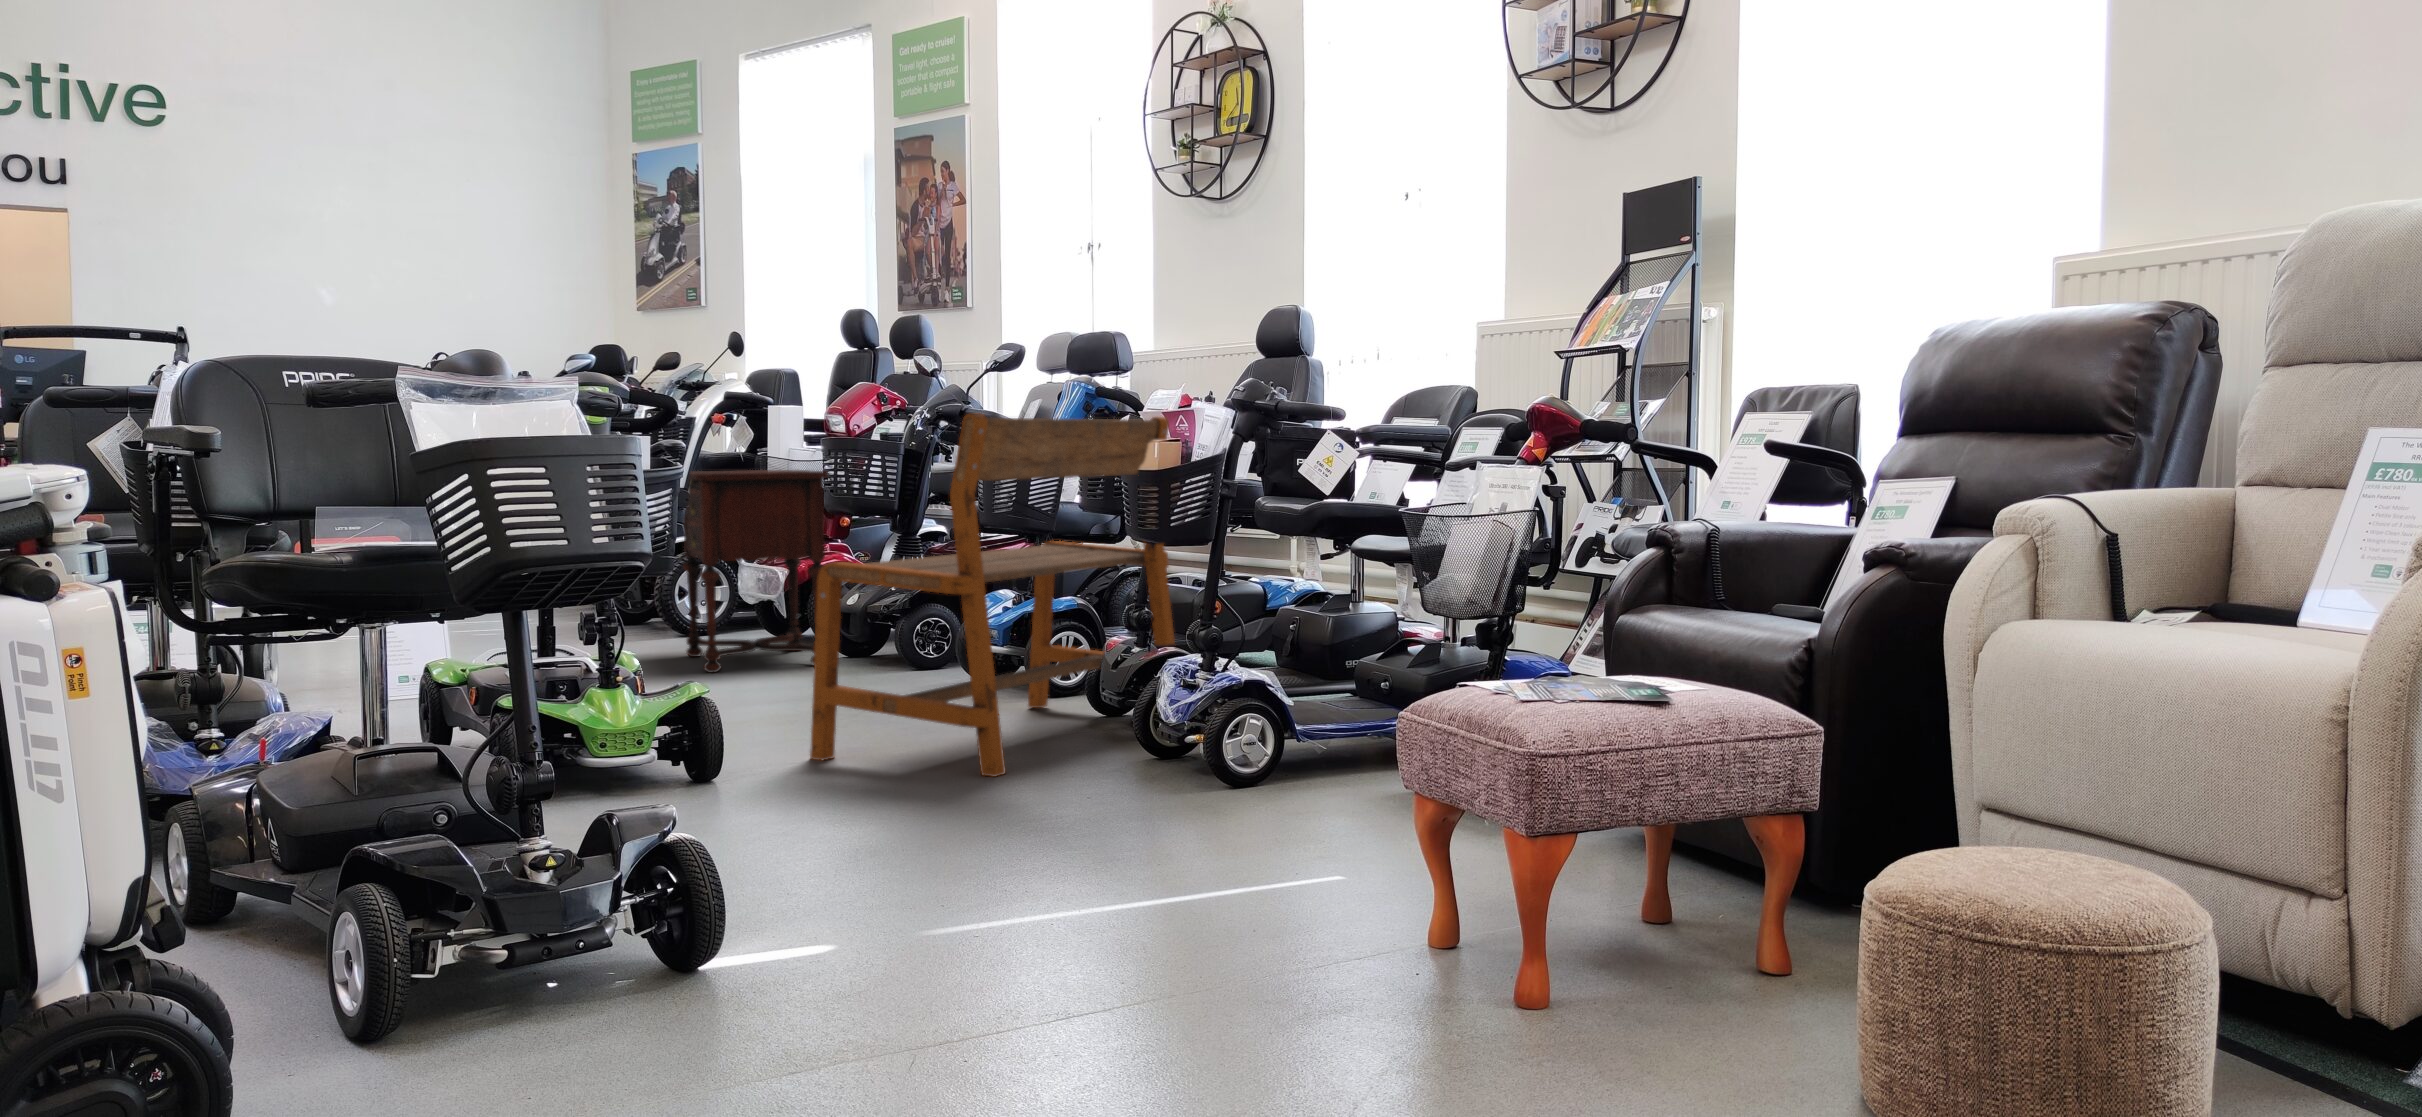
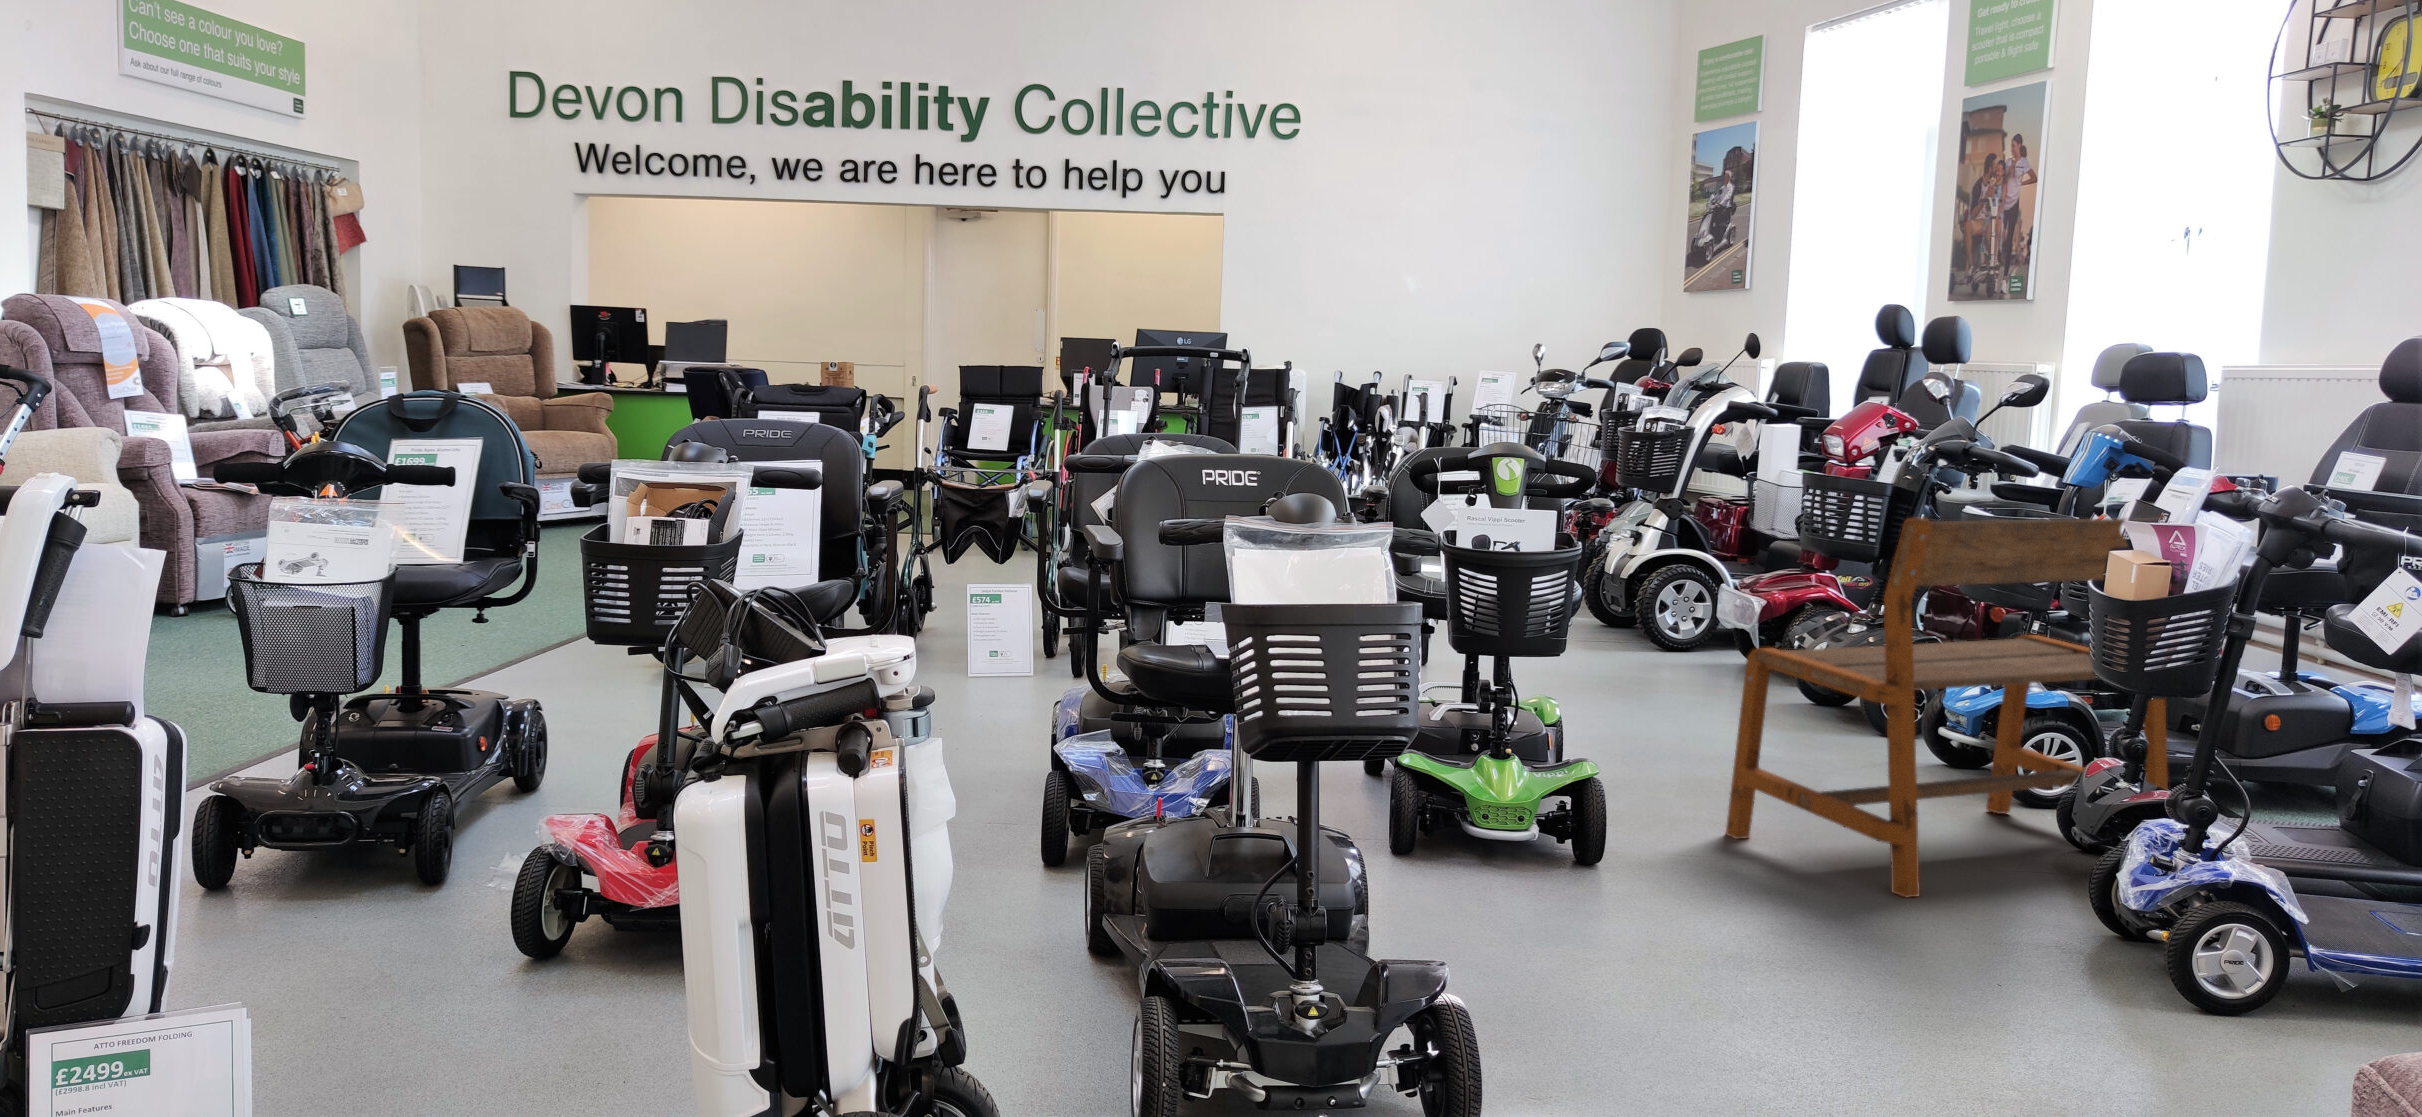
side table: present [683,470,828,673] -> none [1656,501,1807,713]

